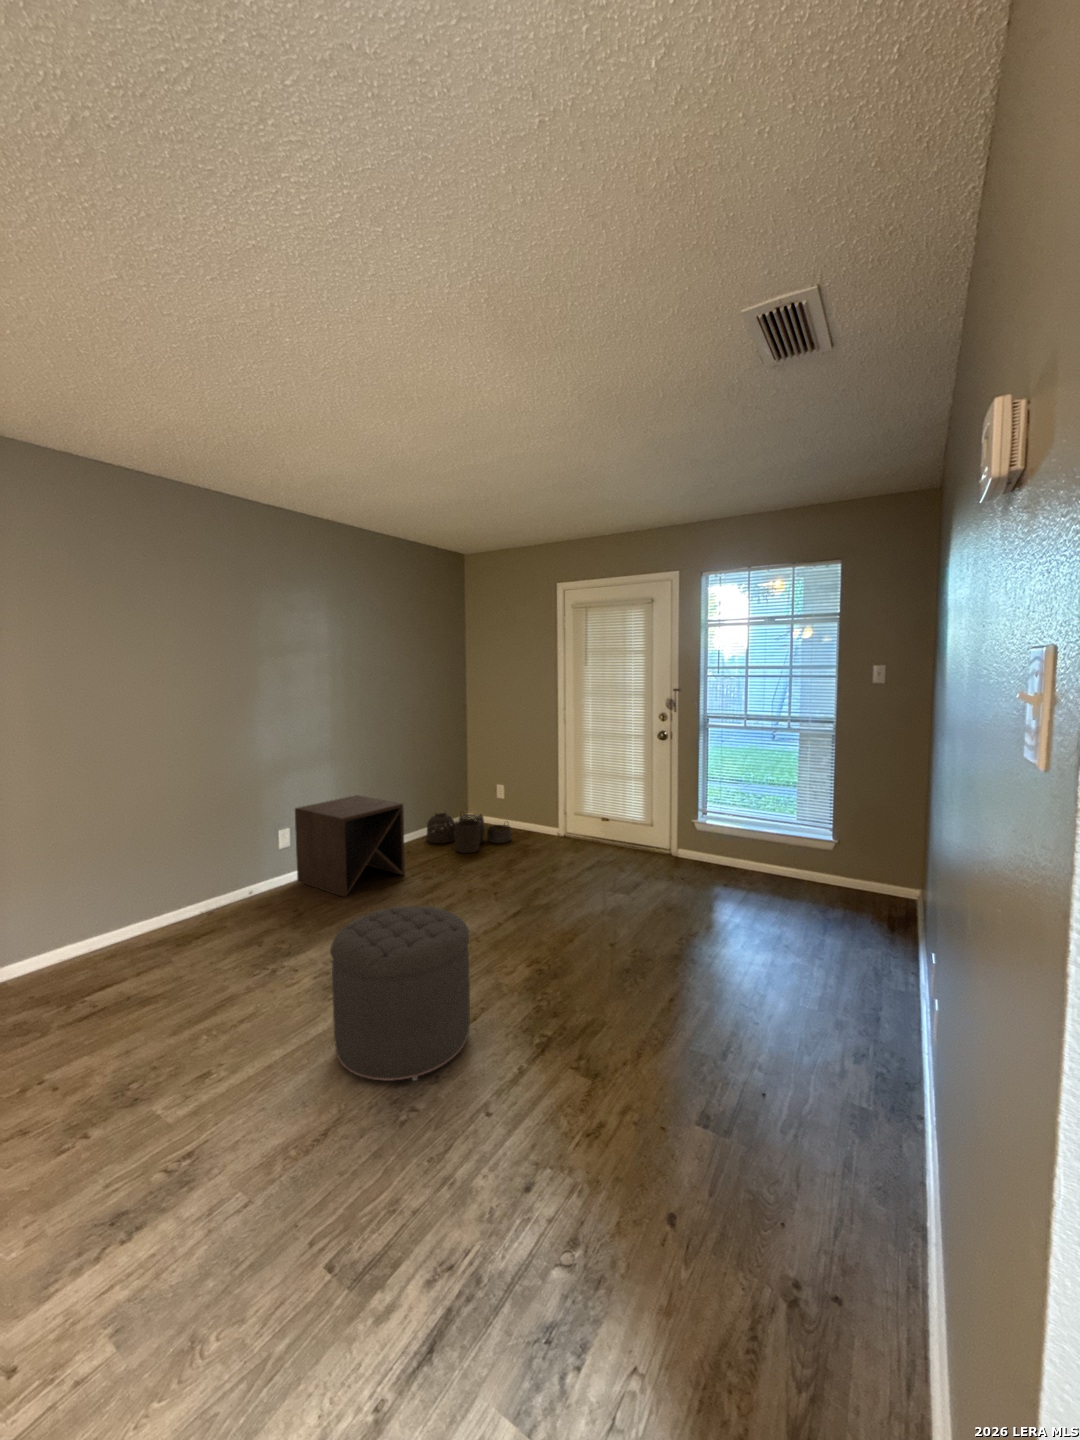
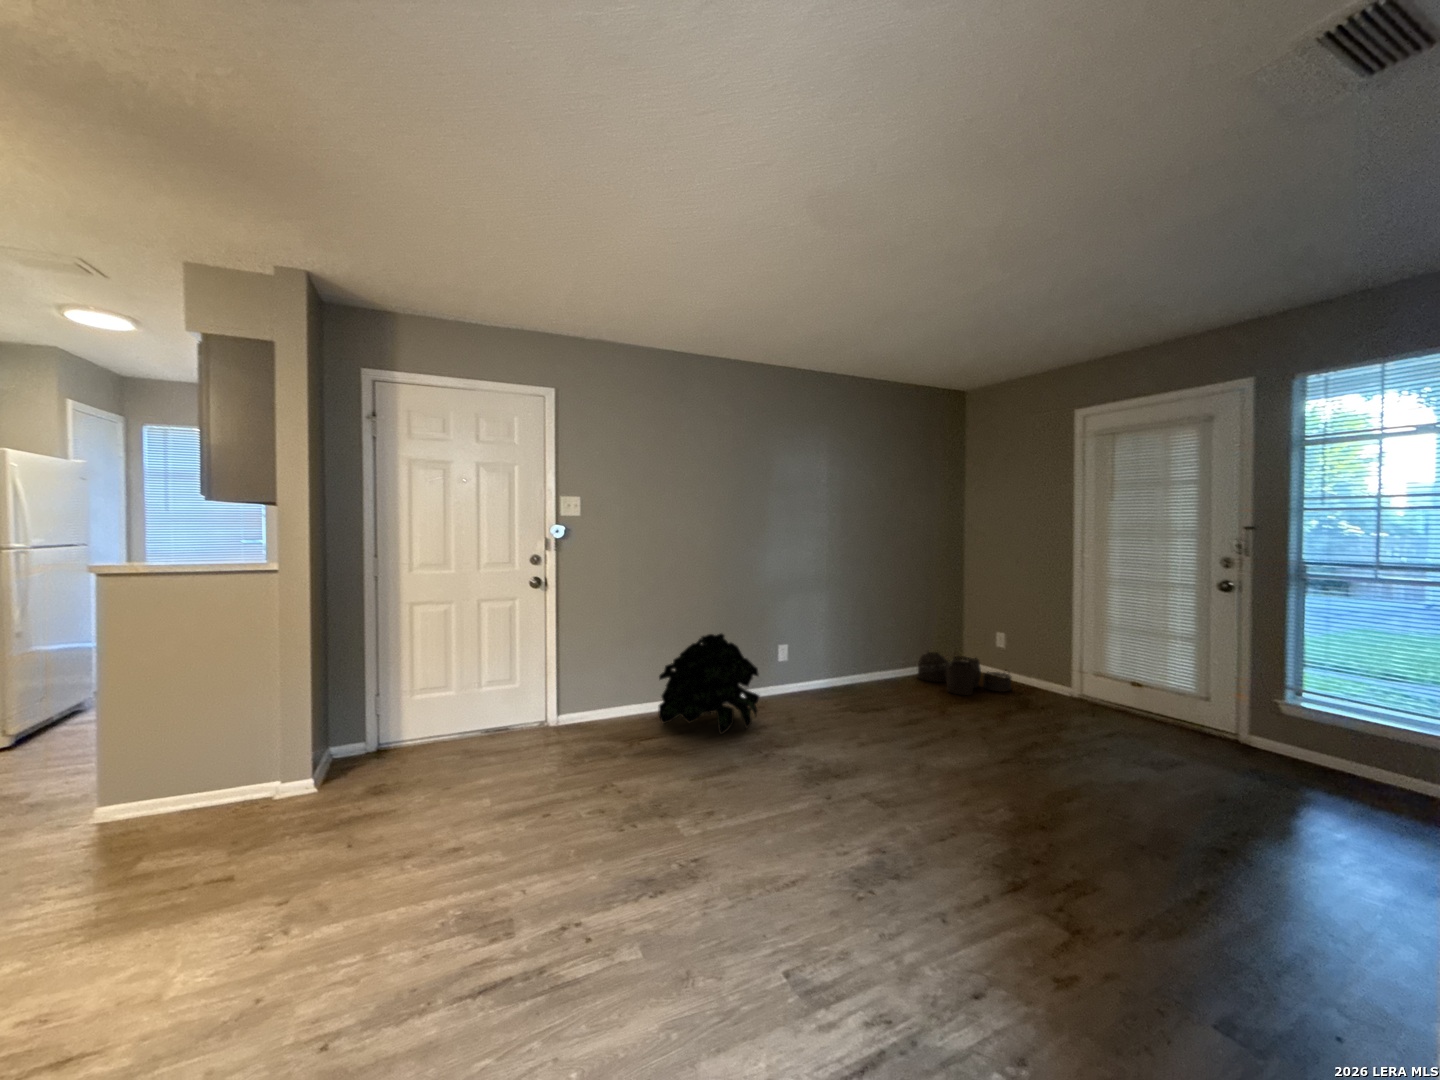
side table: present [295,795,405,897] -> none [796,622,893,710]
potted plant: none [104,836,255,970] -> present [658,634,759,734]
ottoman: present [330,906,470,1081] -> none [810,709,940,869]

